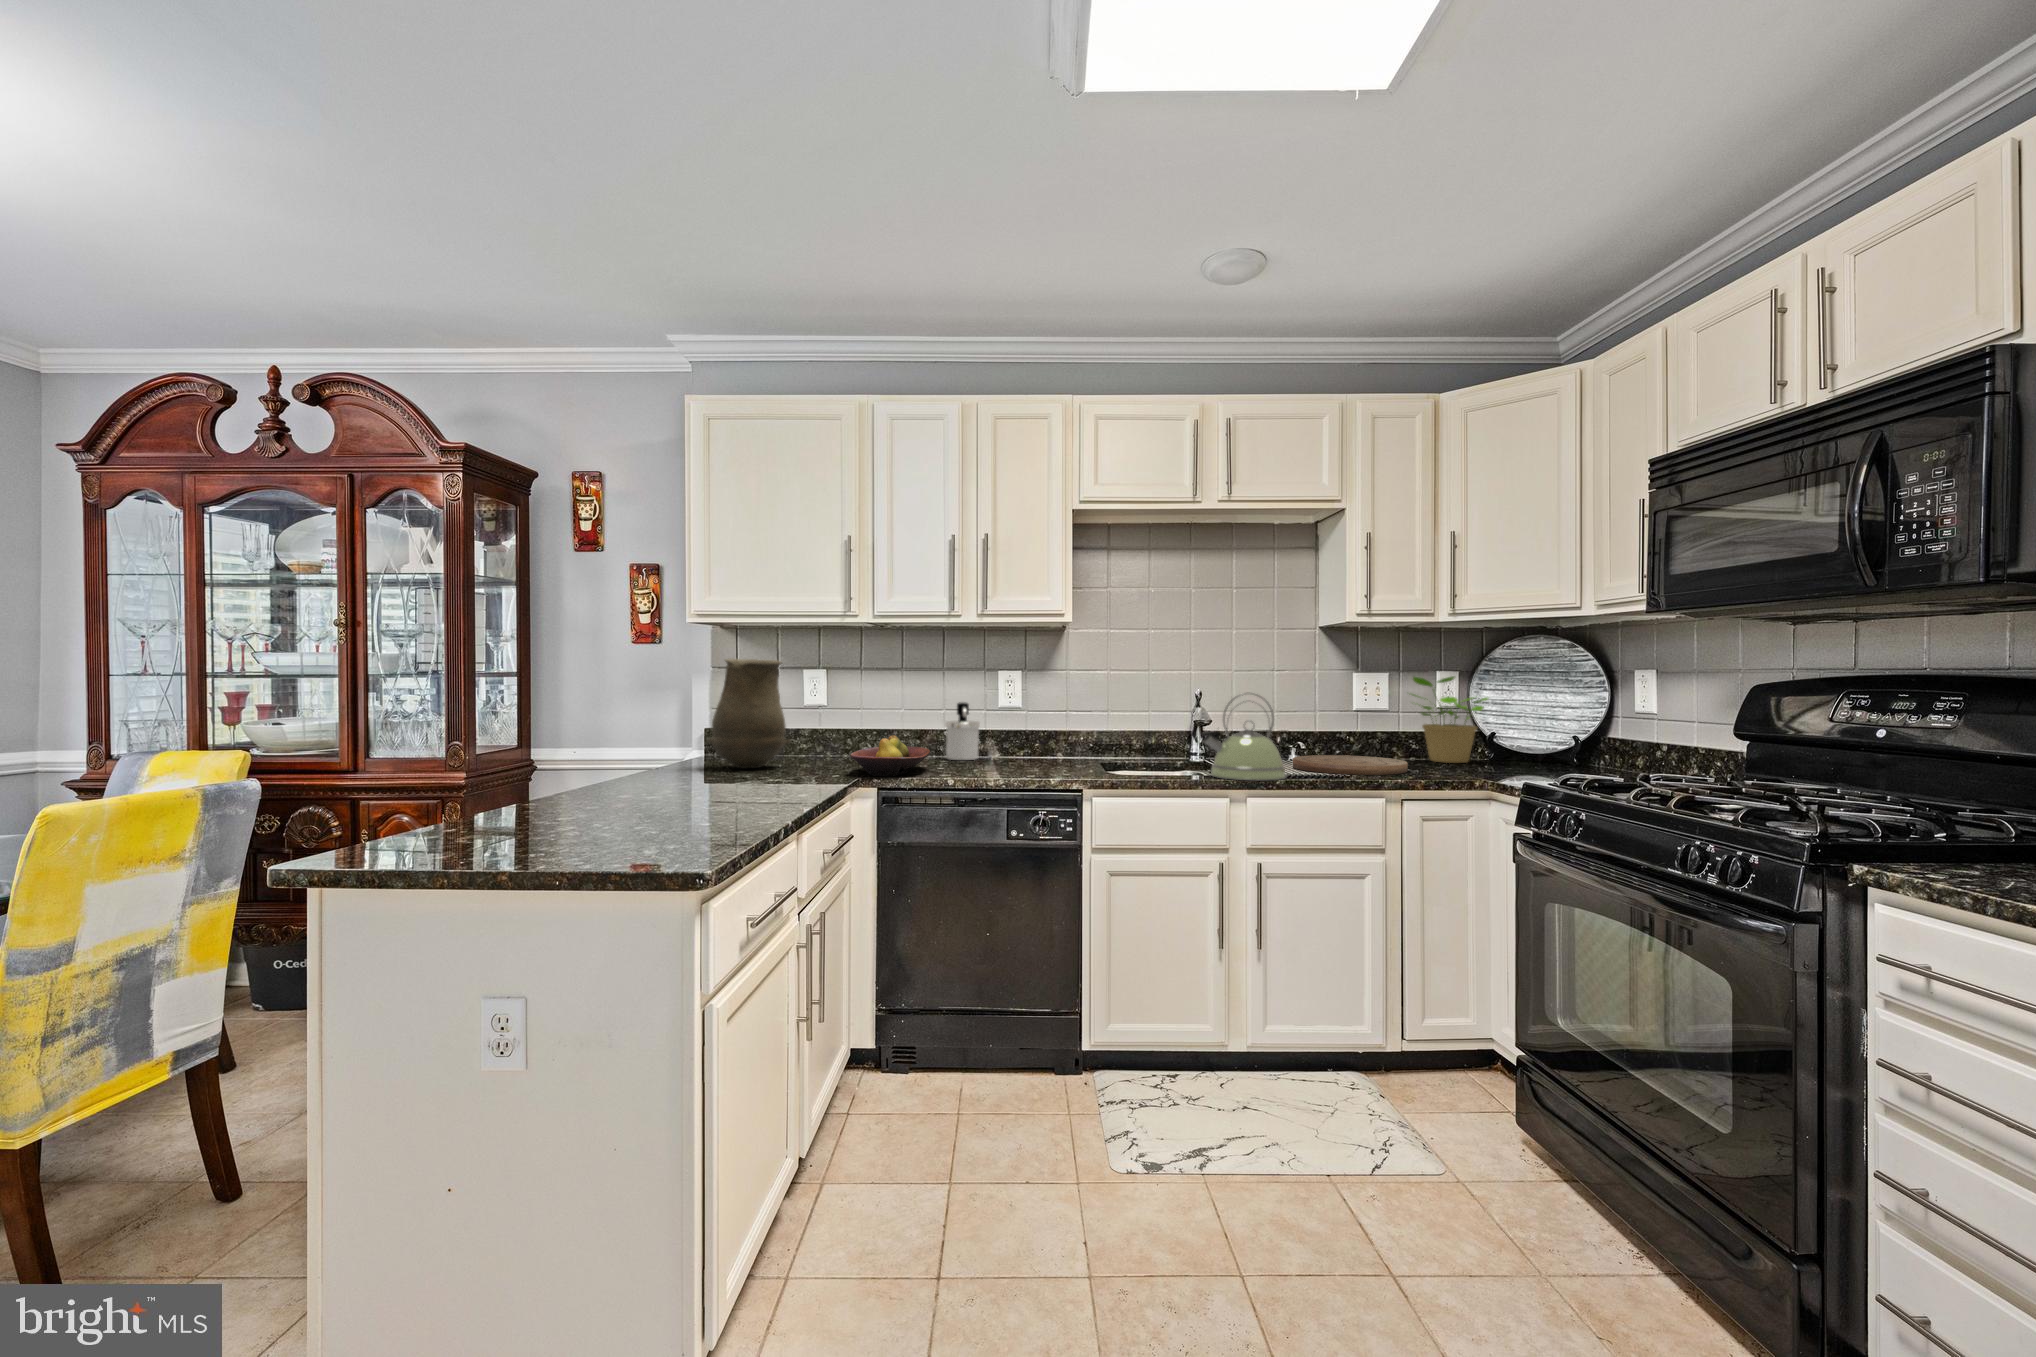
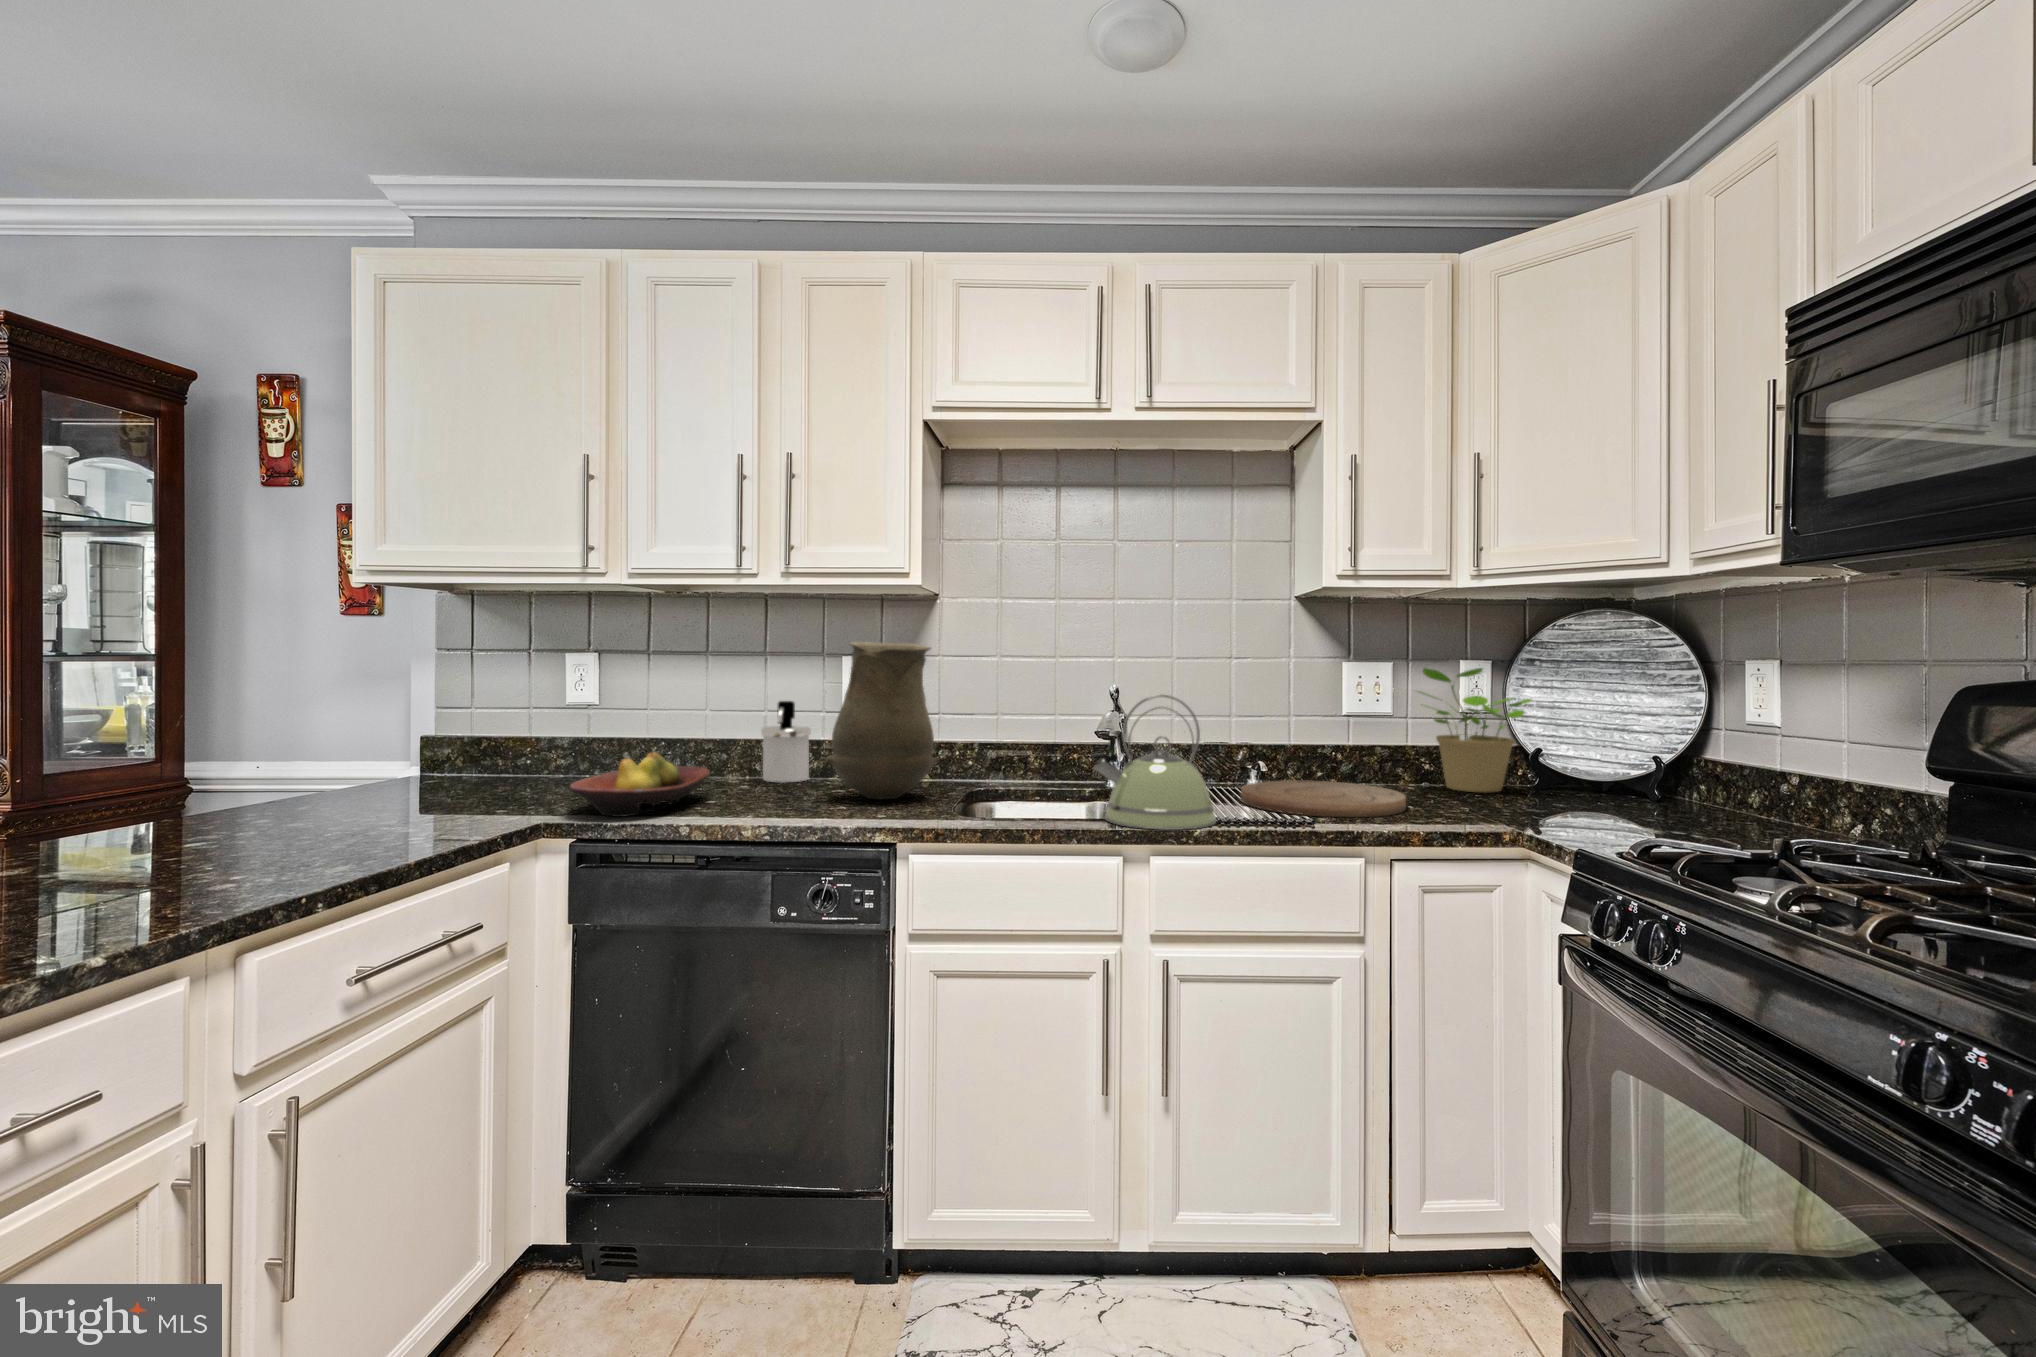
vase: present [707,658,790,768] -> present [825,642,940,800]

